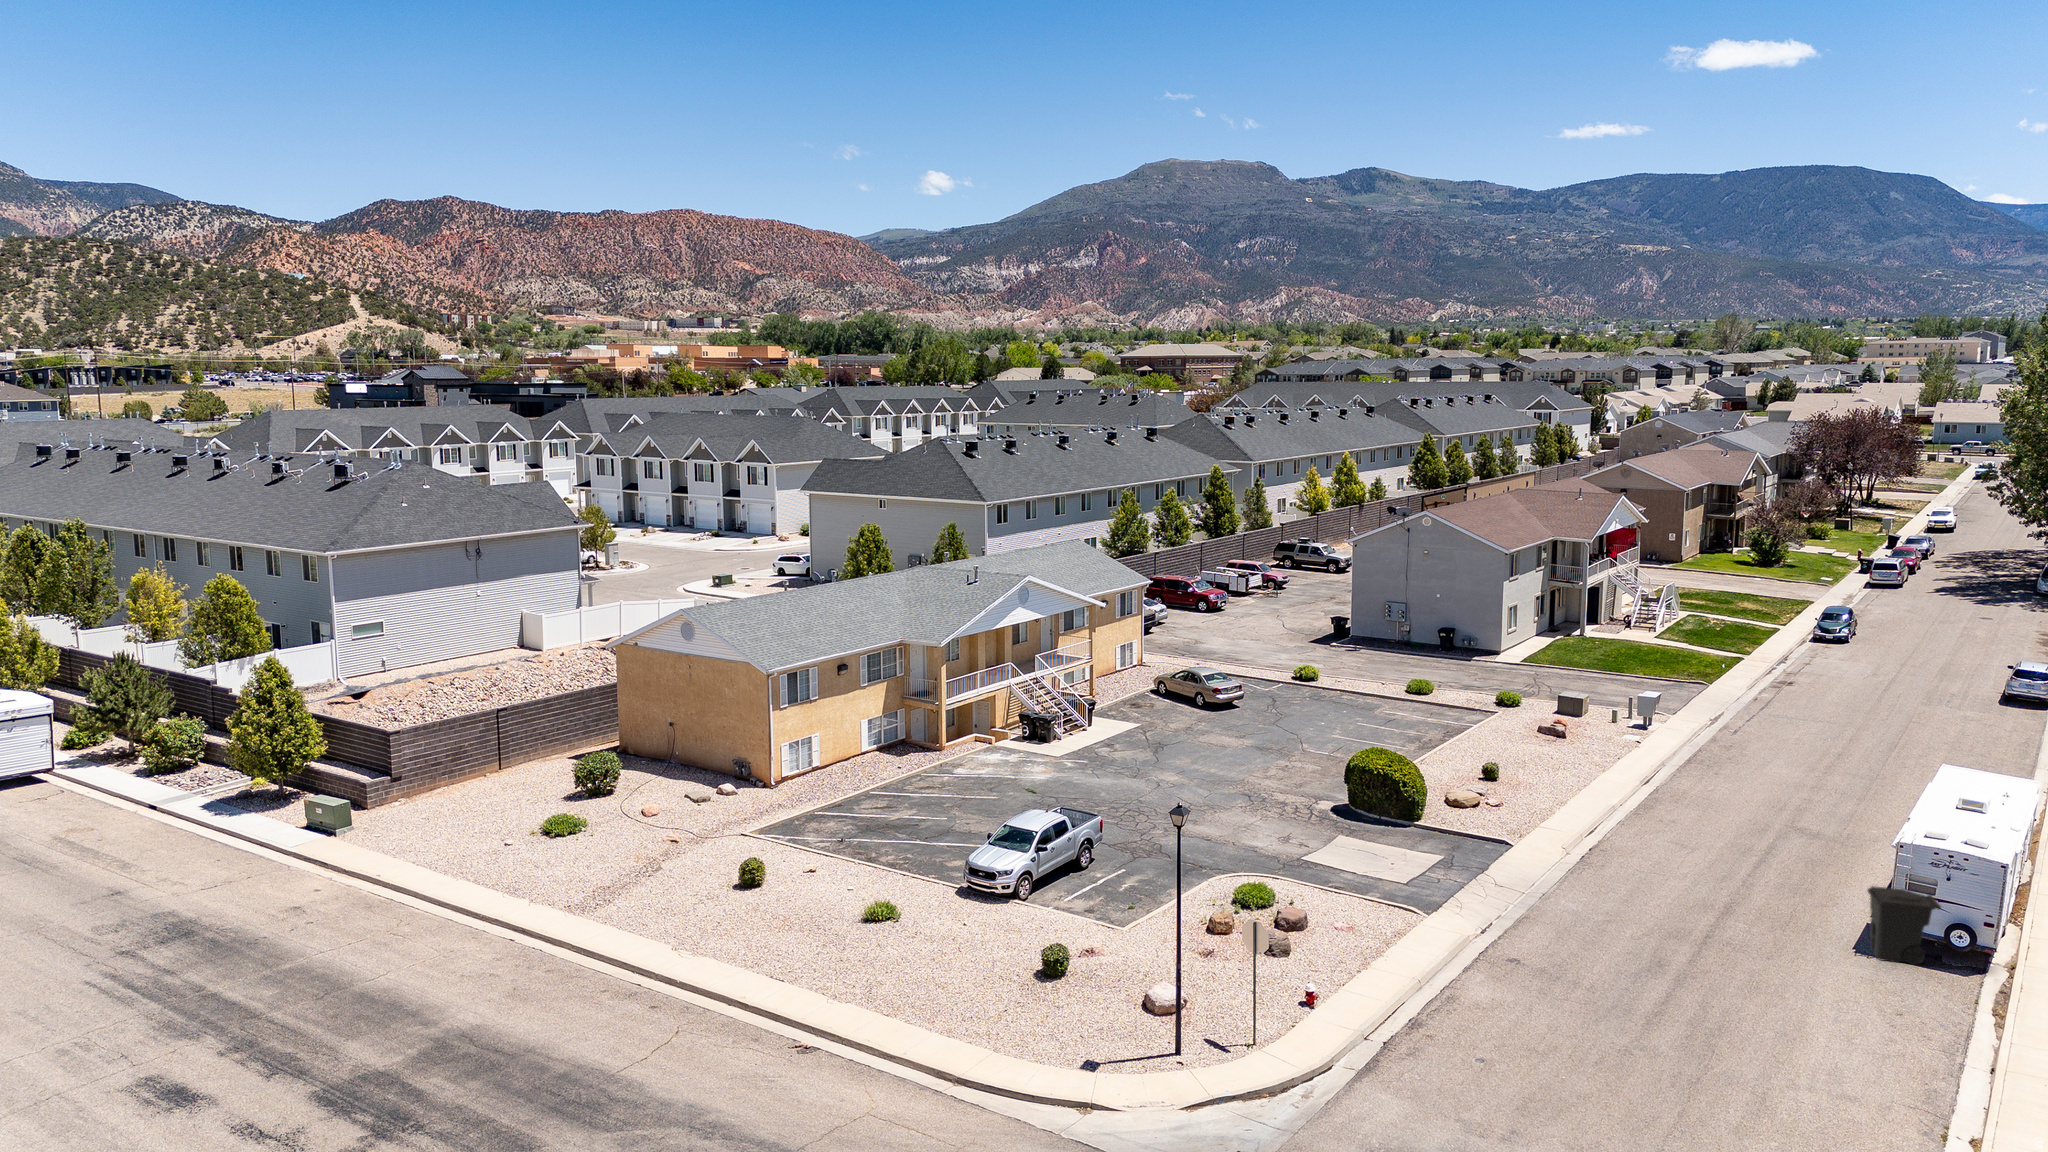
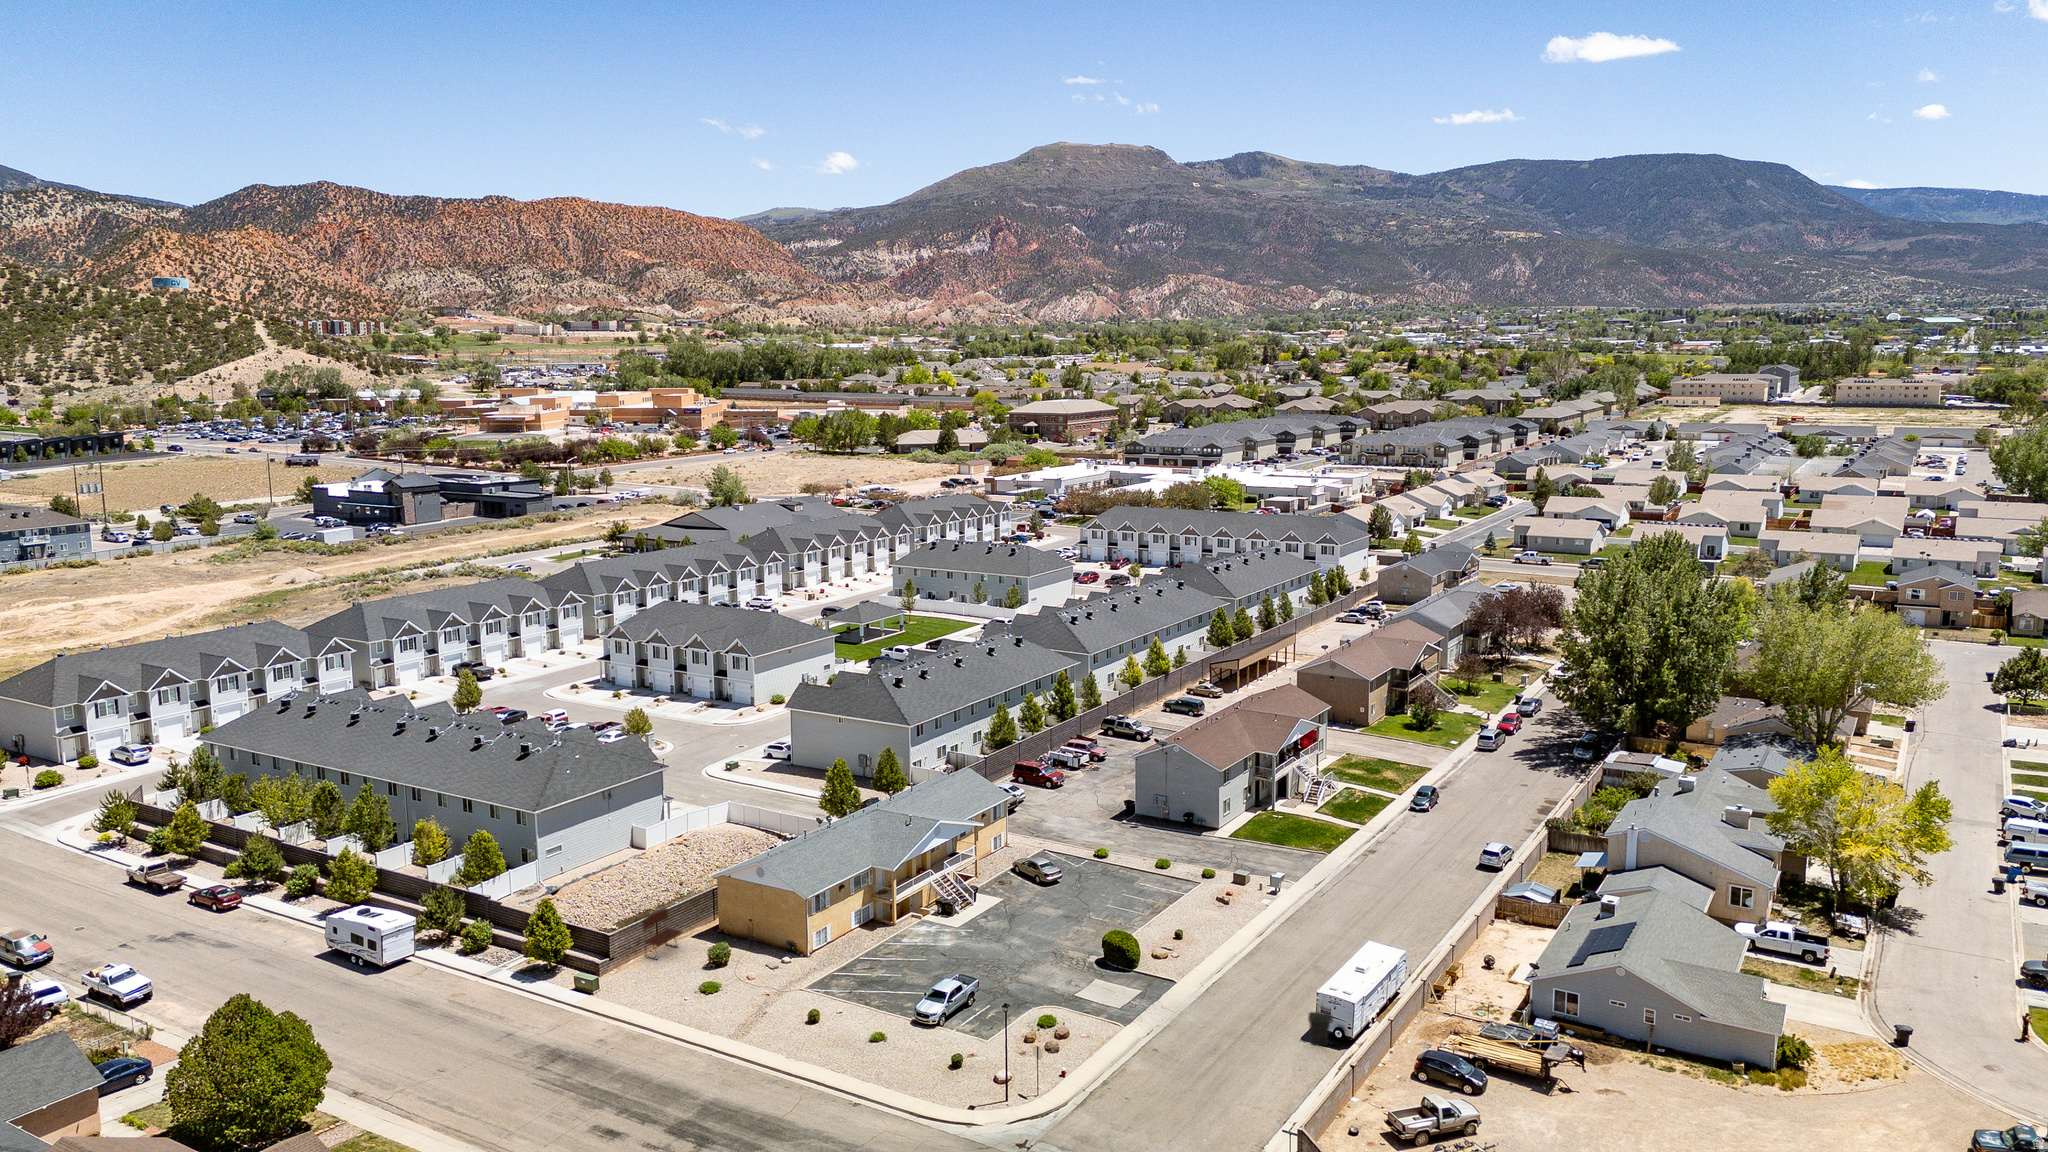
bench: none [459,694,541,785] -> present [642,908,682,959]

